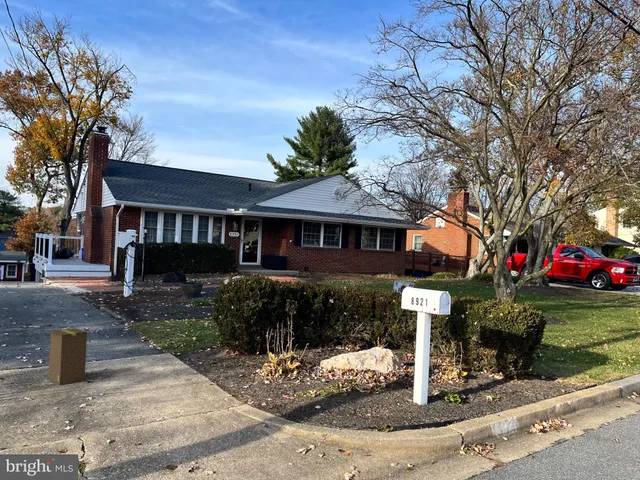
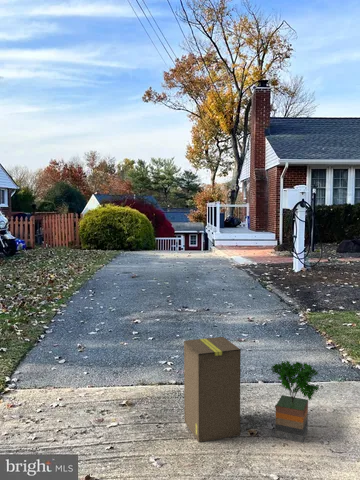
potted tree: none [104,337,131,378] -> present [271,361,319,442]

